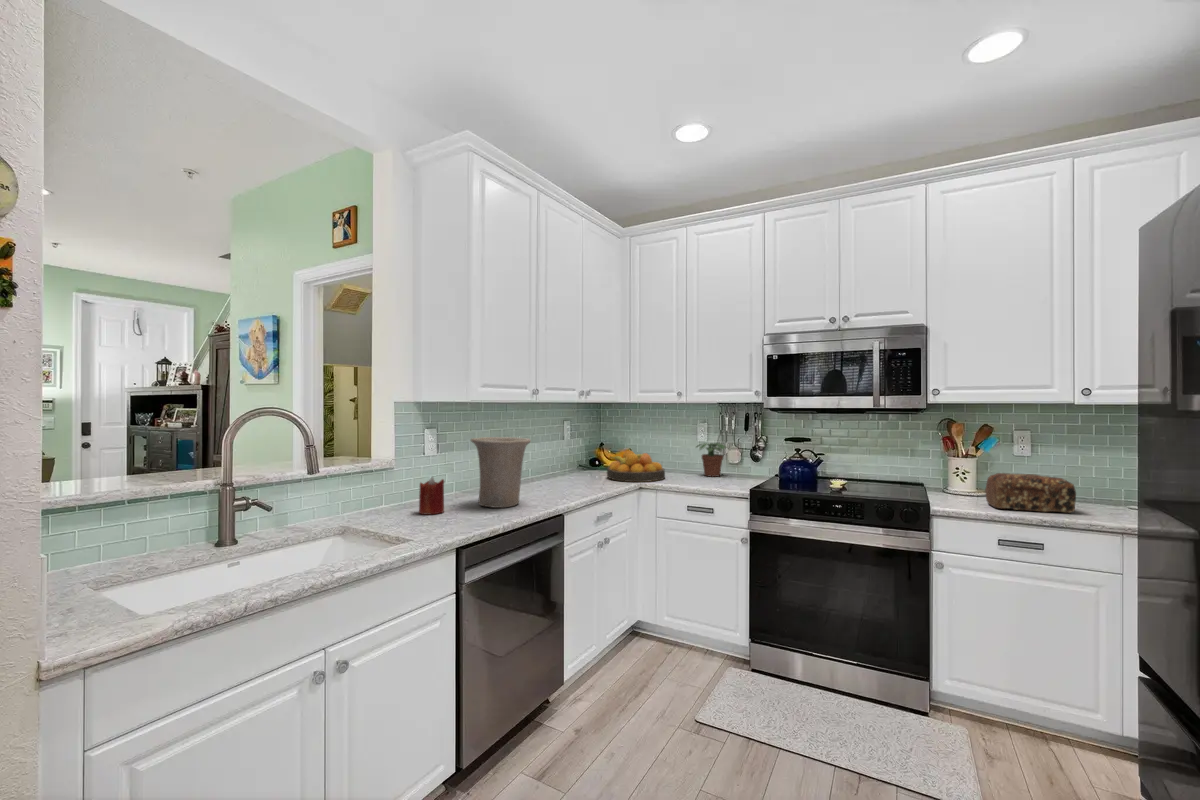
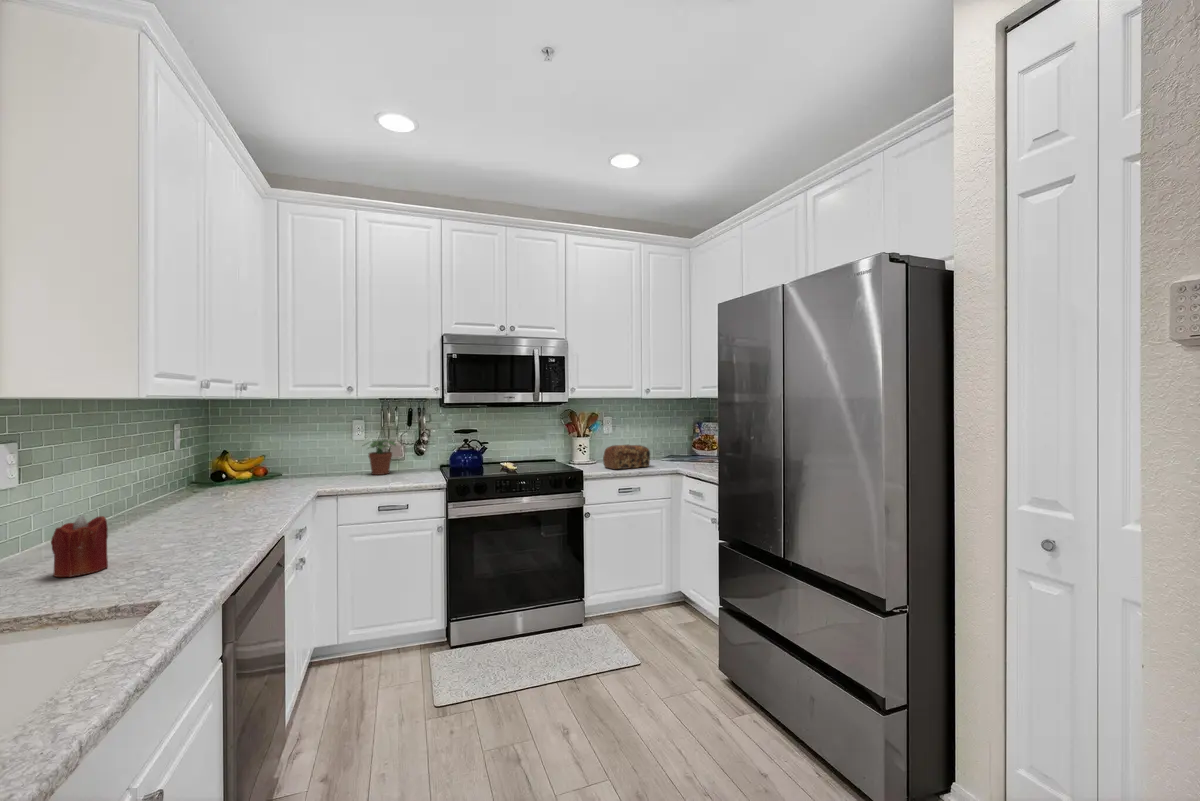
vase: present [471,437,531,508] -> none [128,446,236,546]
fruit bowl: present [607,451,665,482] -> none [260,456,338,492]

